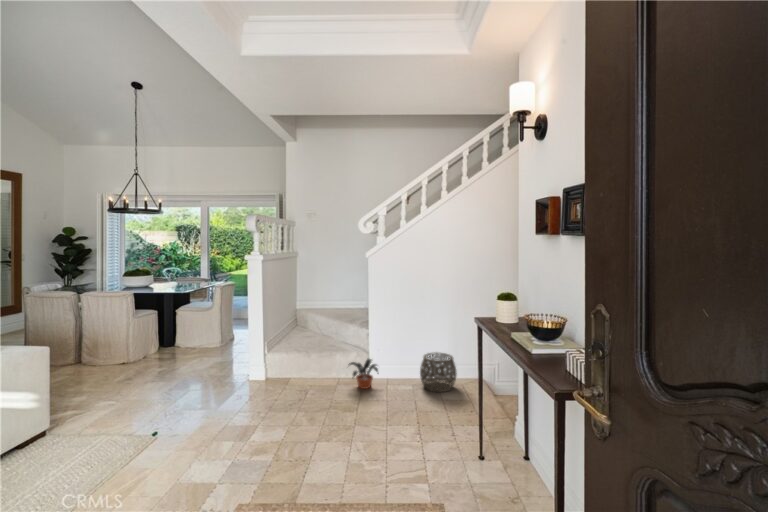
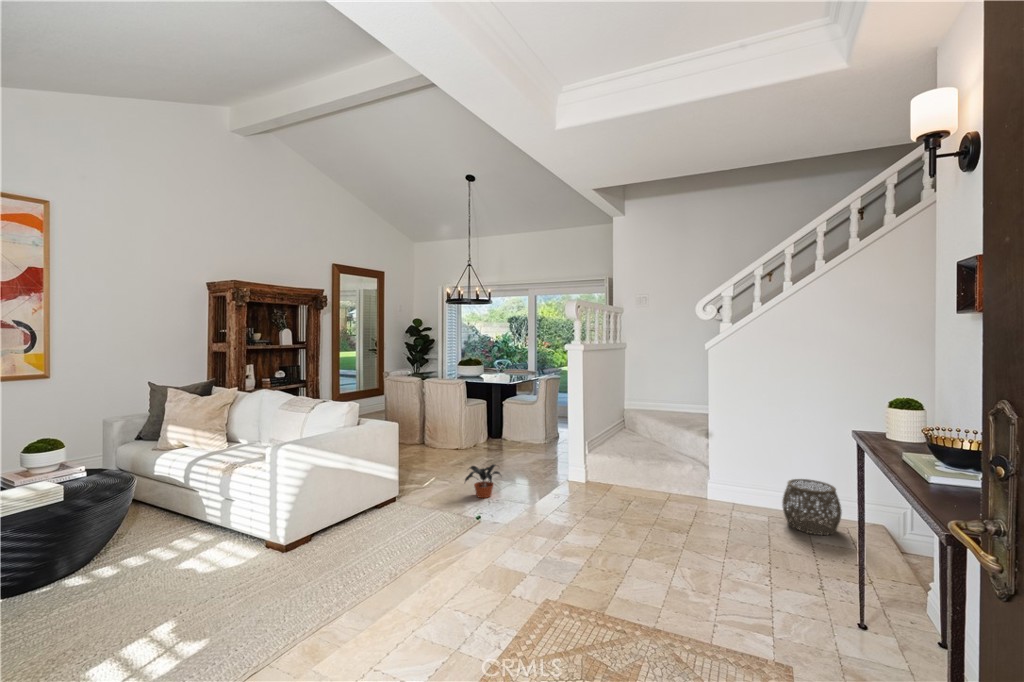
potted plant: present [349,359,378,389] -> present [465,464,501,498]

